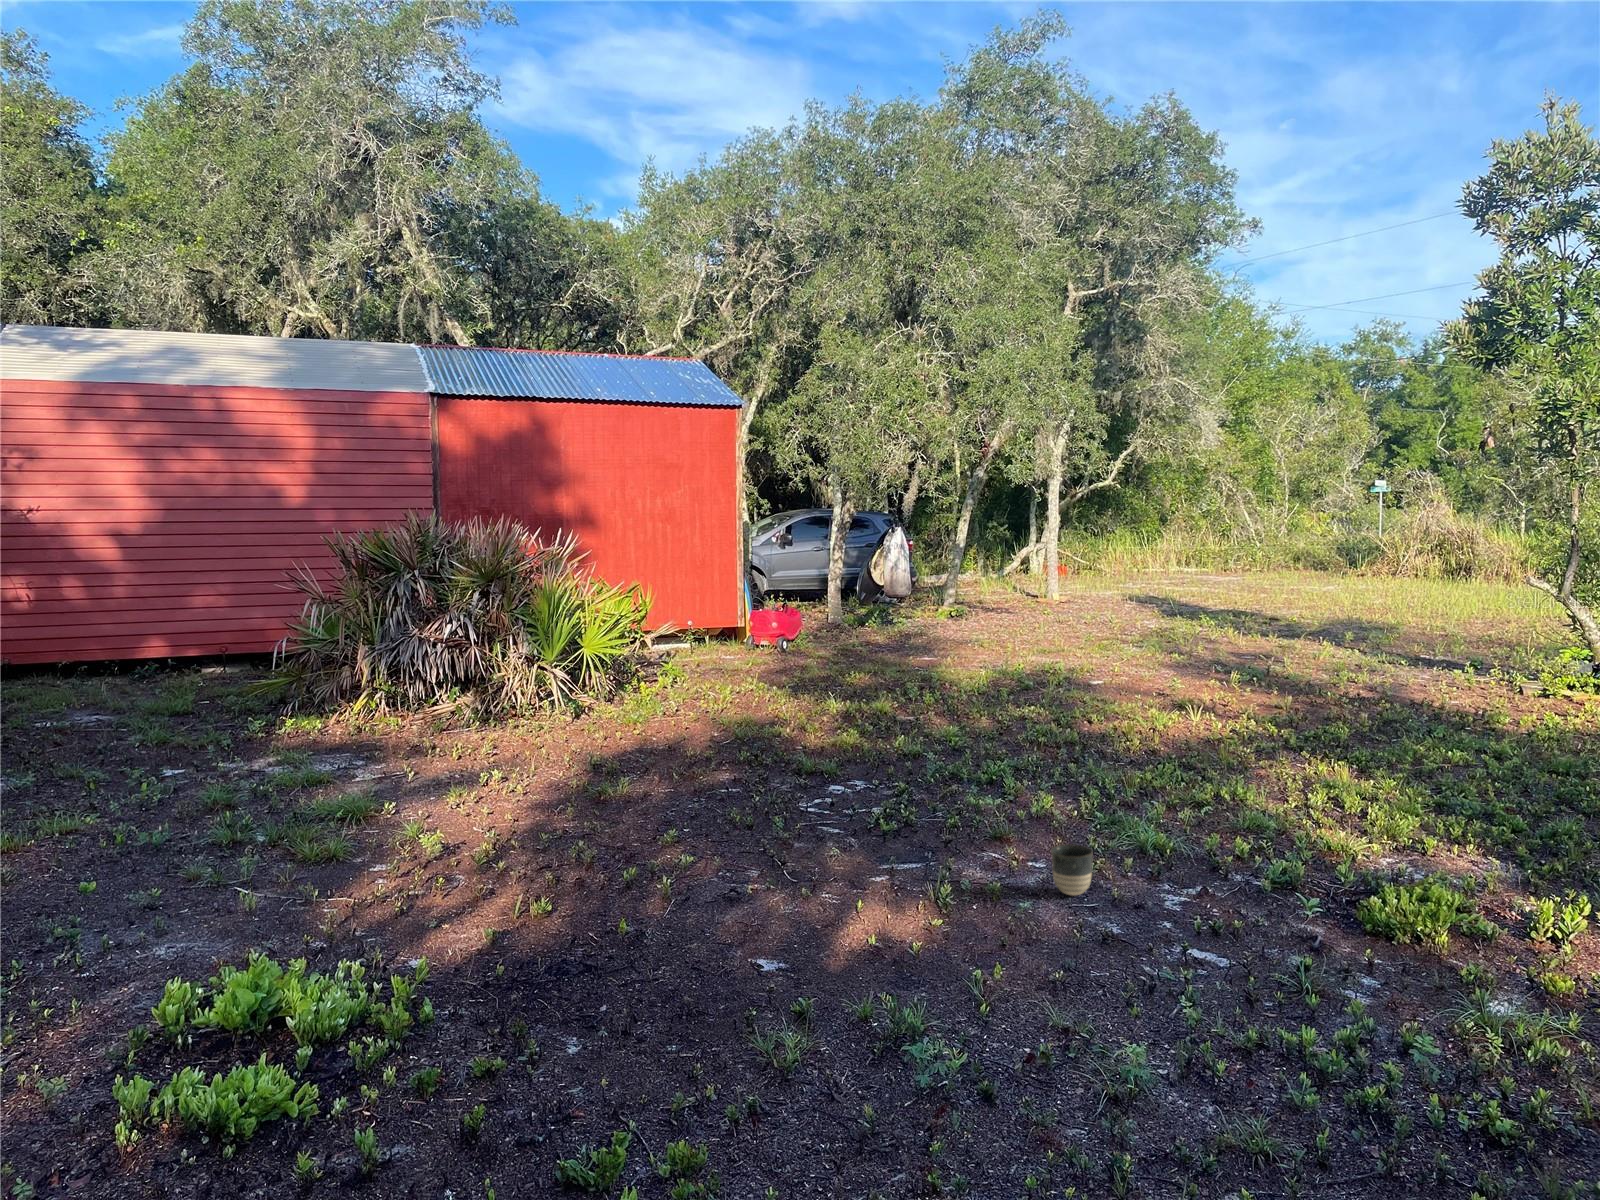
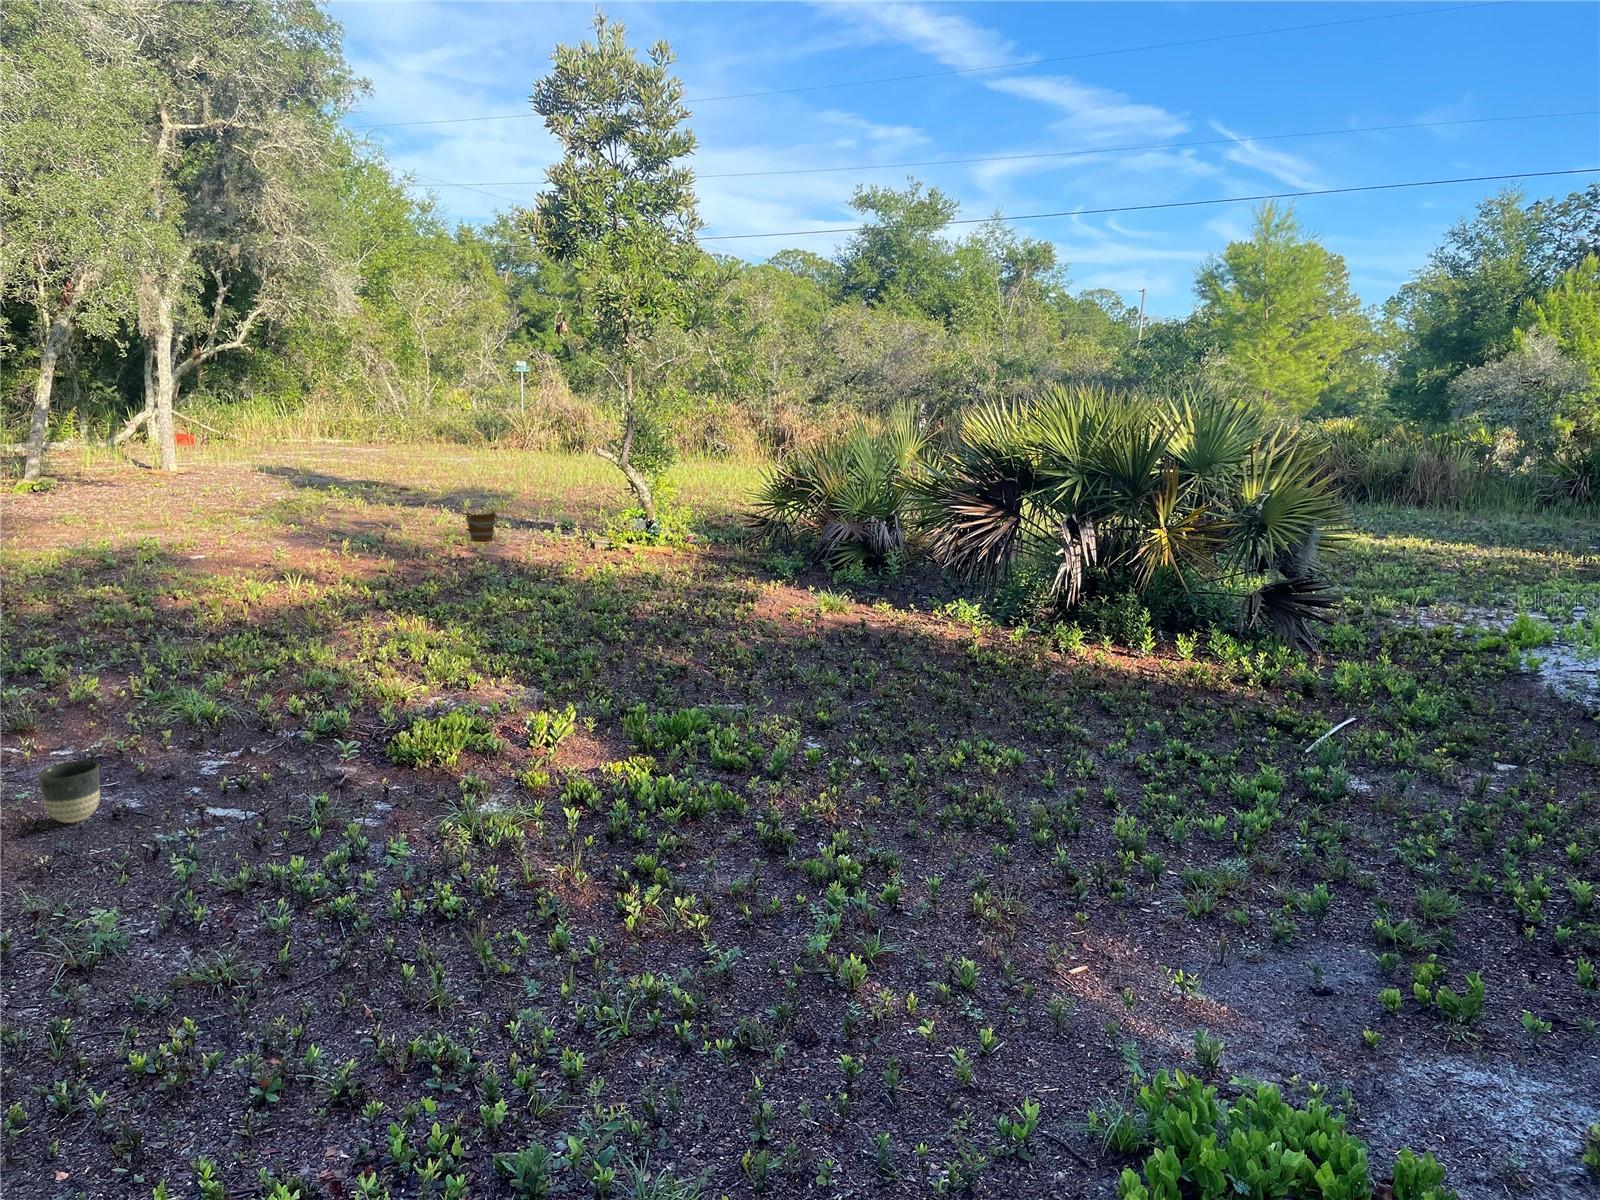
bucket: none [1357,648,1396,681] -> present [466,511,498,541]

